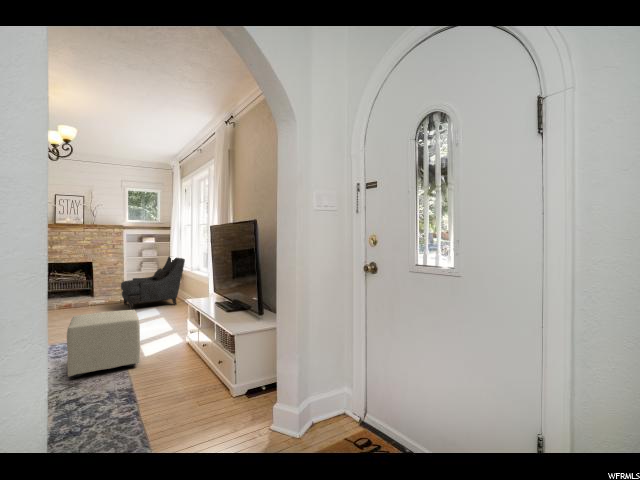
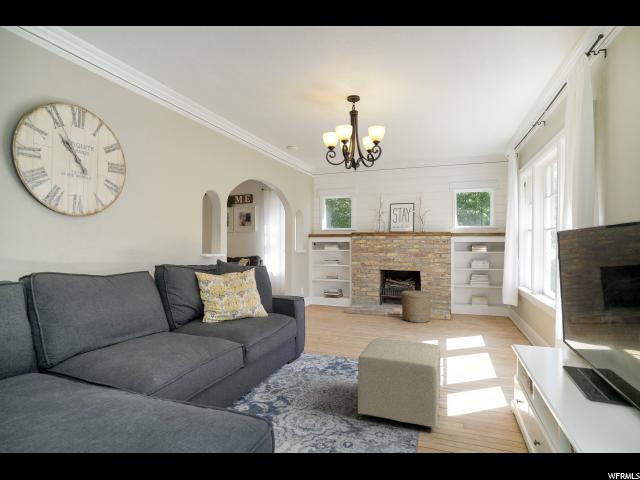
armchair: present [121,256,185,310] -> none [446,271,523,337]
woven basket: none [73,281,106,310] -> present [401,291,431,323]

